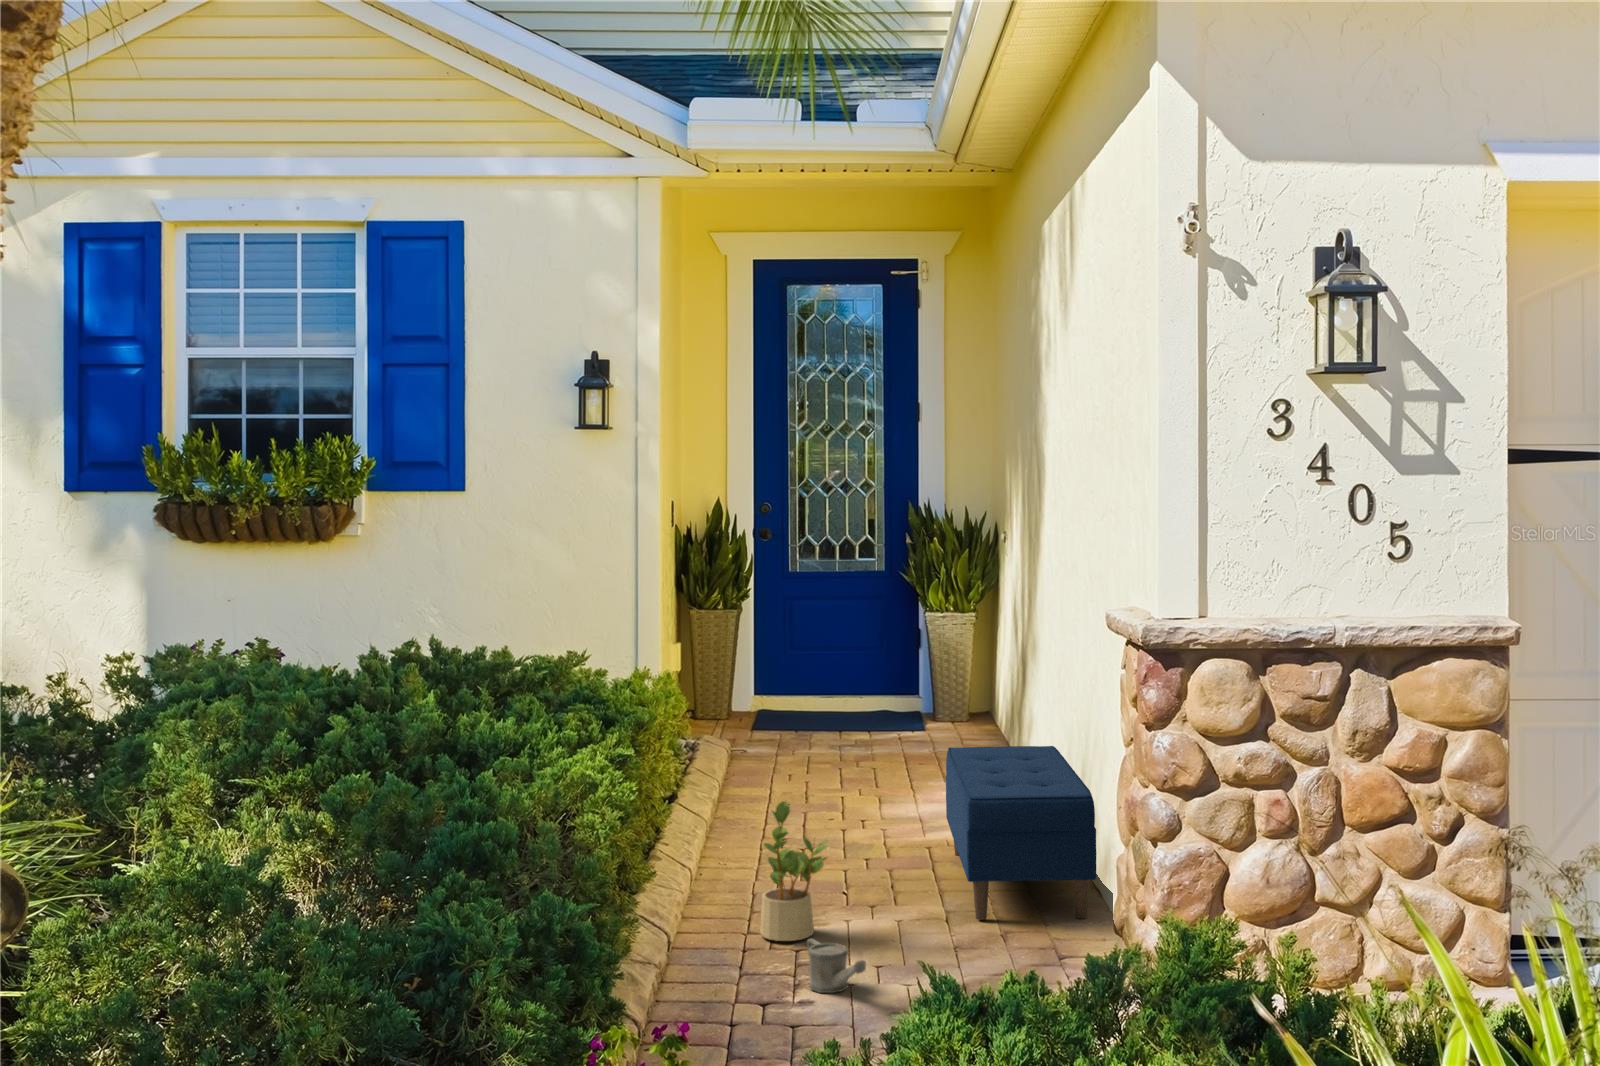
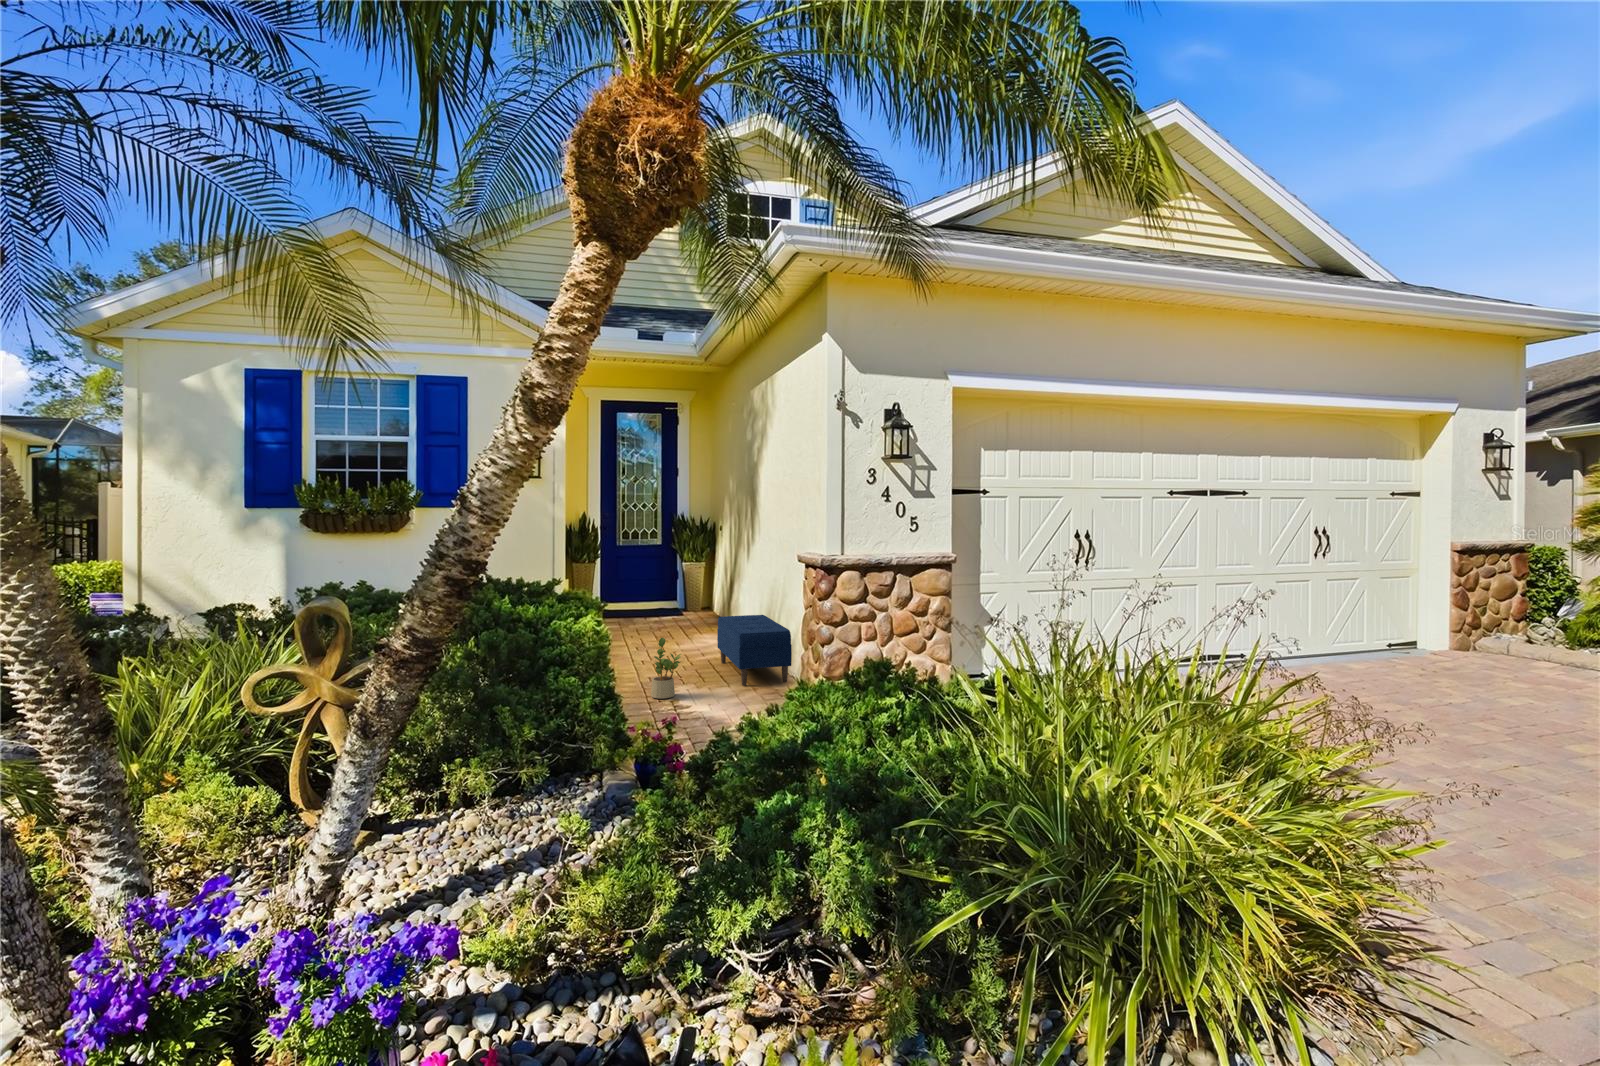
watering can: present [807,939,866,993] -> none [680,694,711,715]

